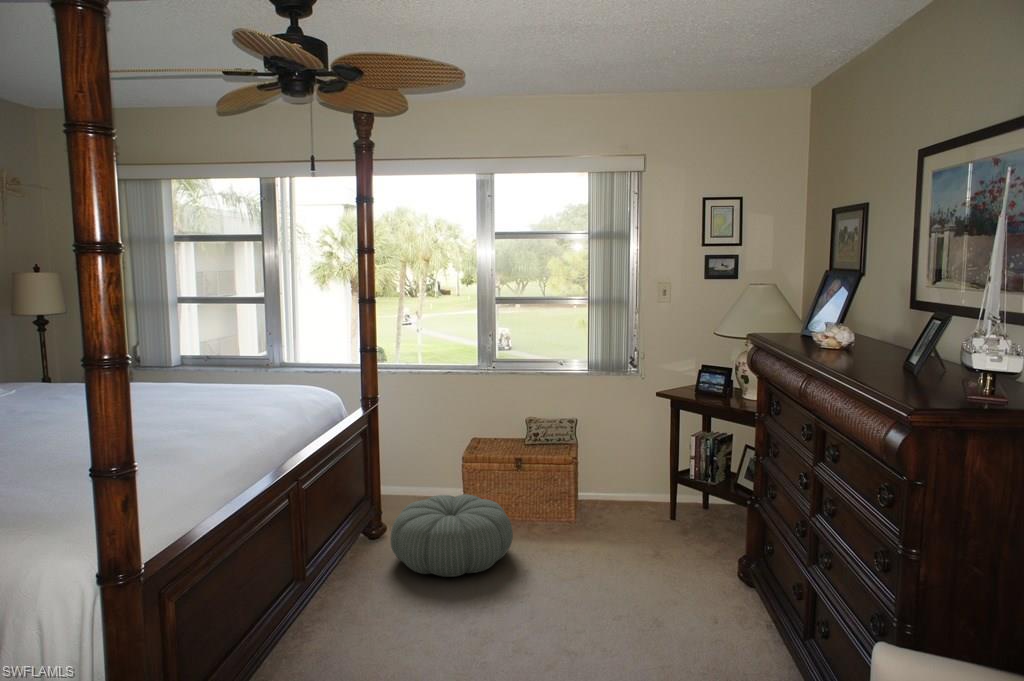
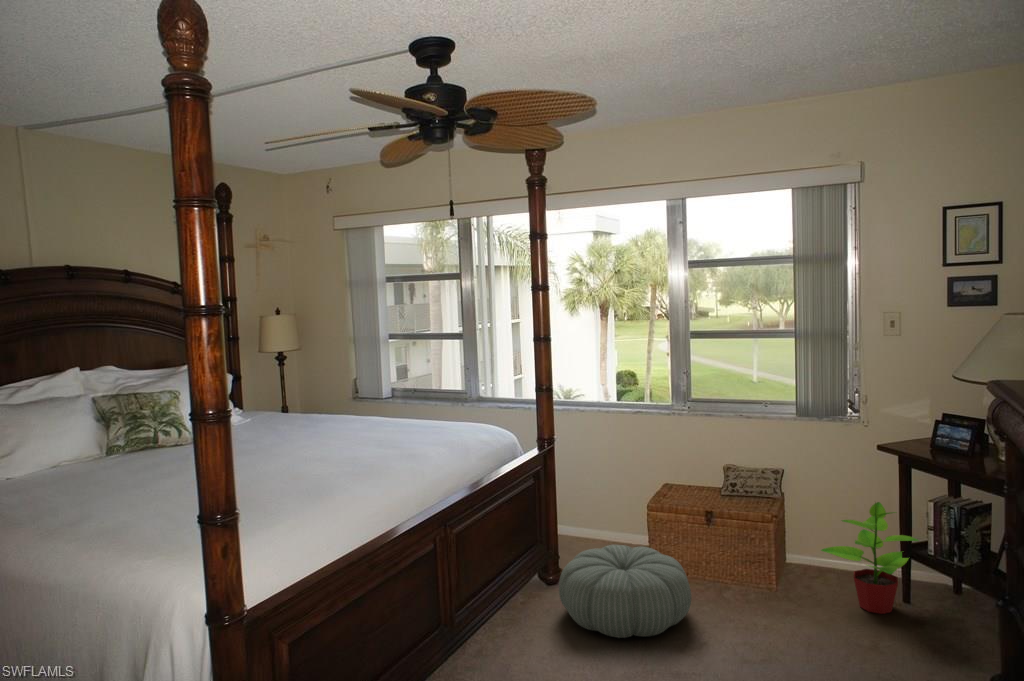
potted plant: none [611,439,687,531] -> present [821,502,919,614]

